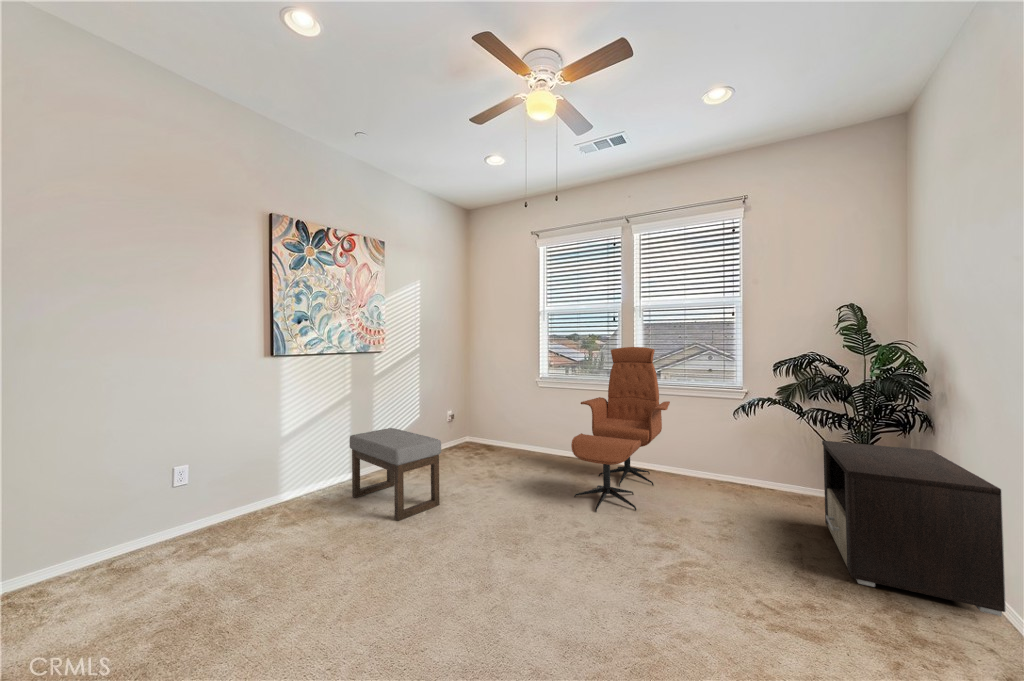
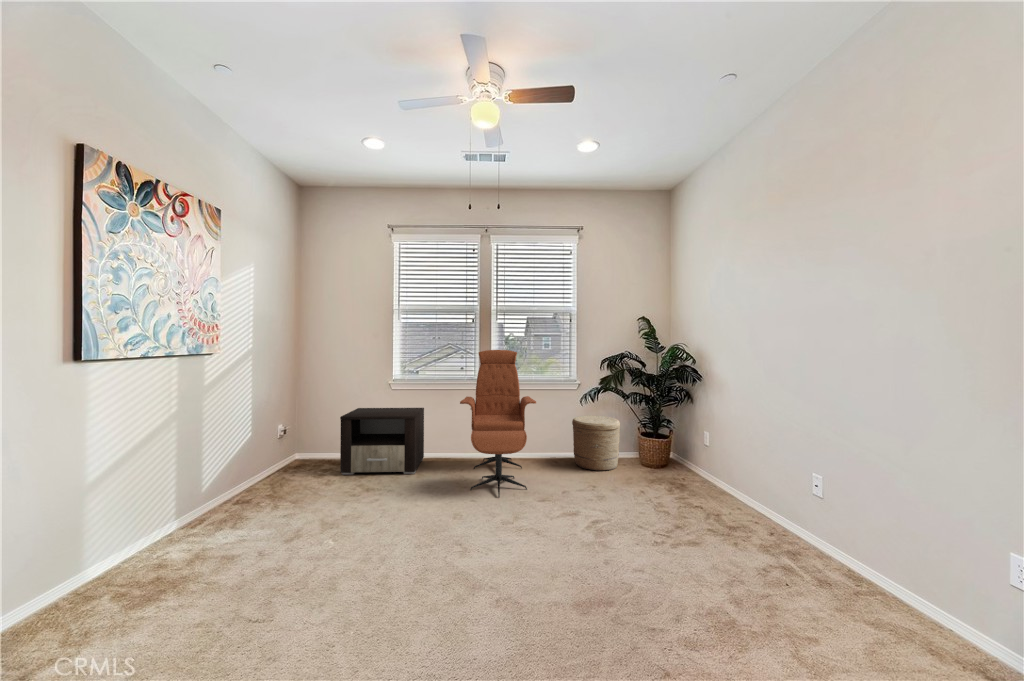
ottoman: present [350,428,441,521] -> none [203,450,346,554]
woven basket: none [724,432,799,511] -> present [572,416,620,471]
nightstand: present [822,441,1006,616] -> present [340,408,424,475]

